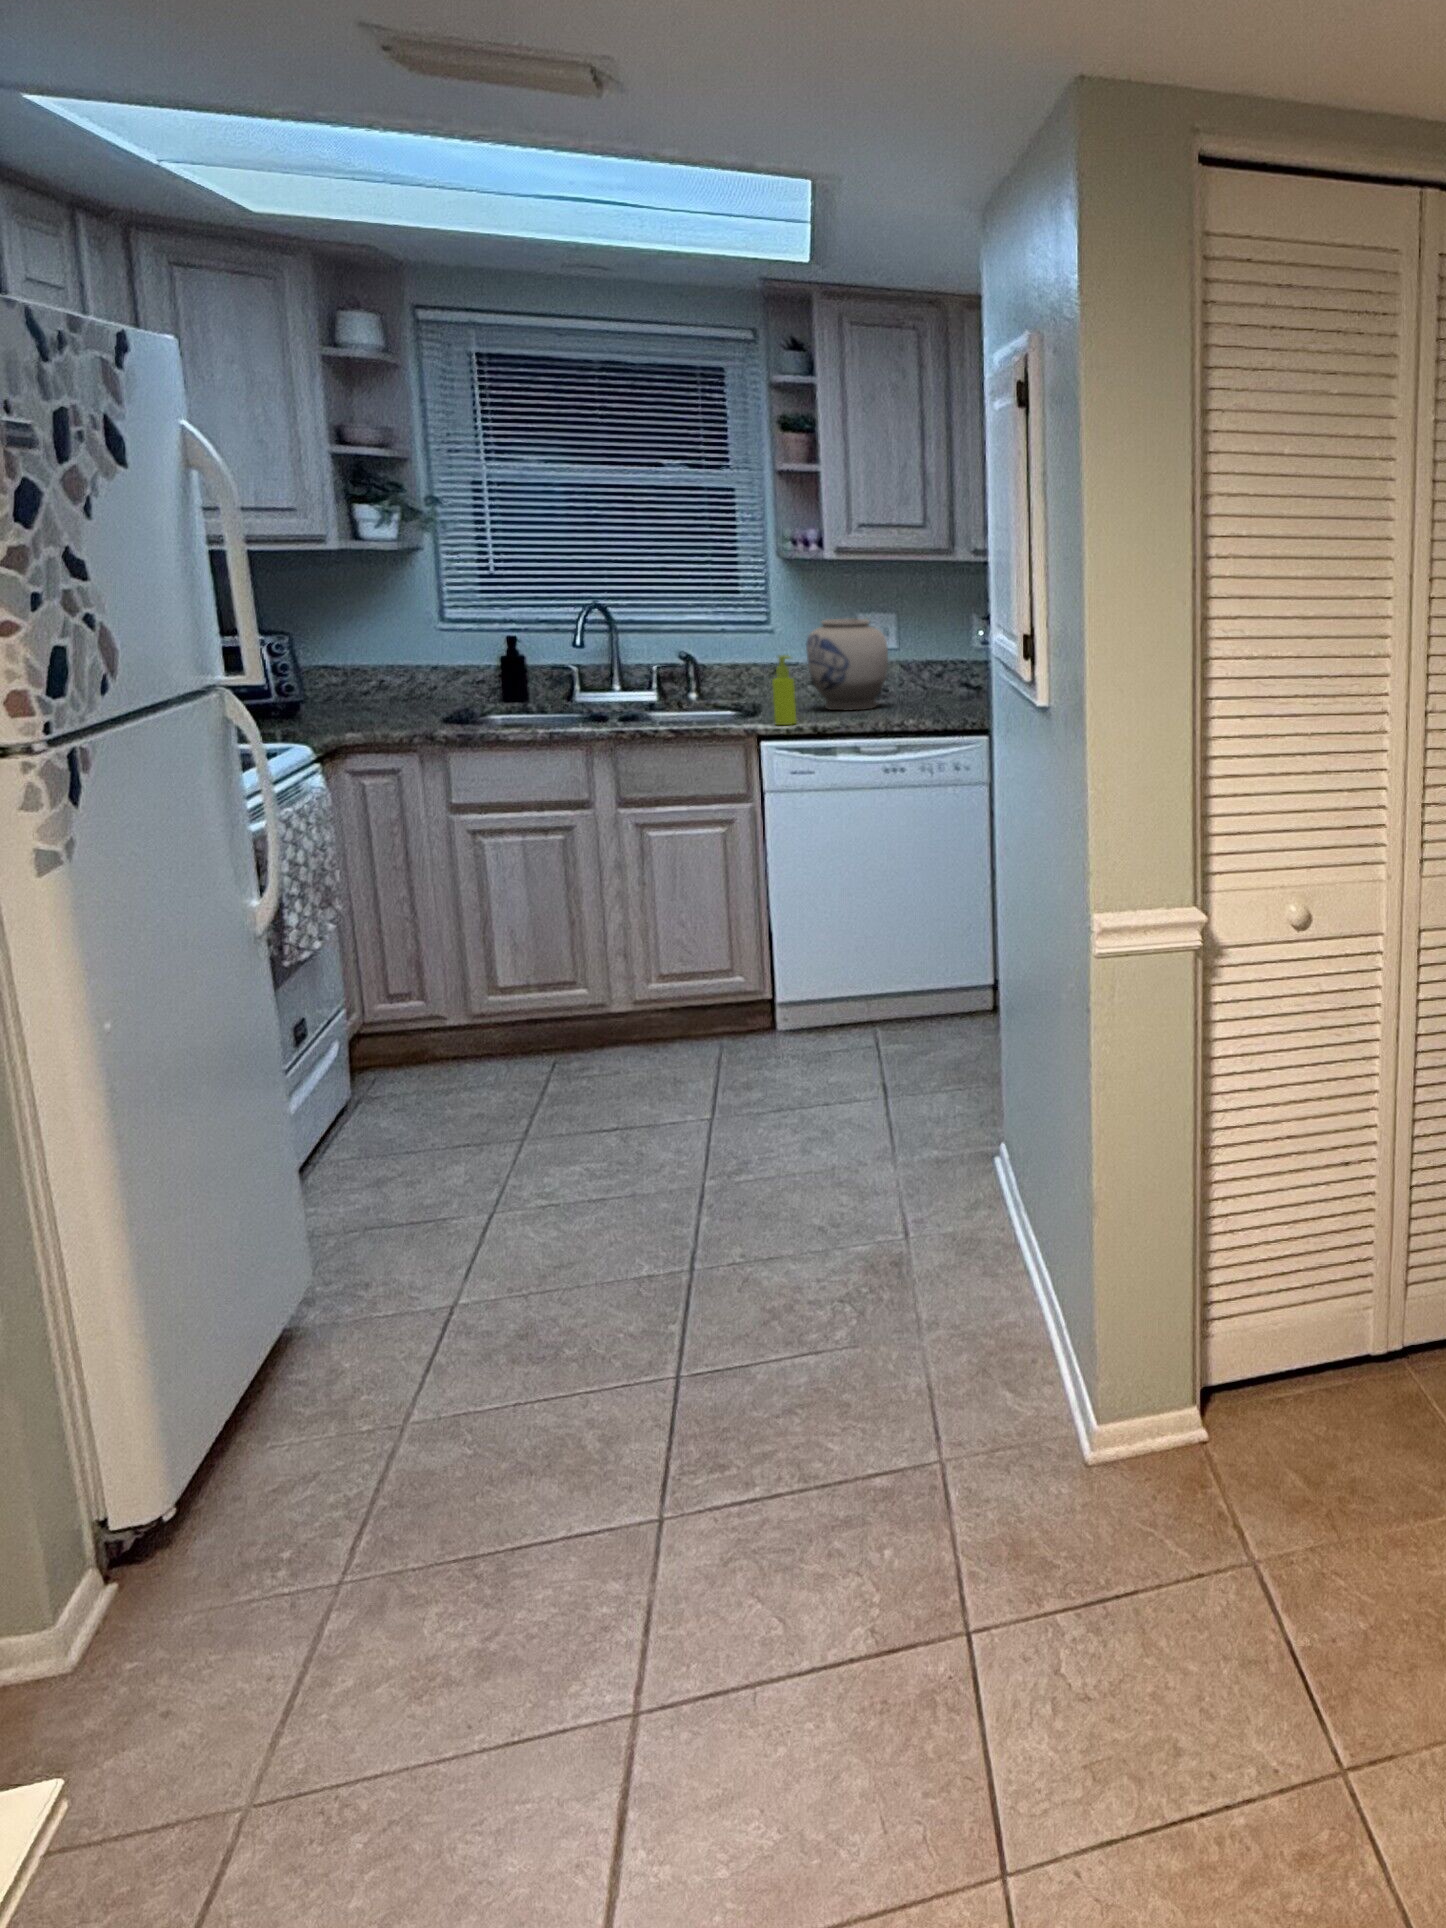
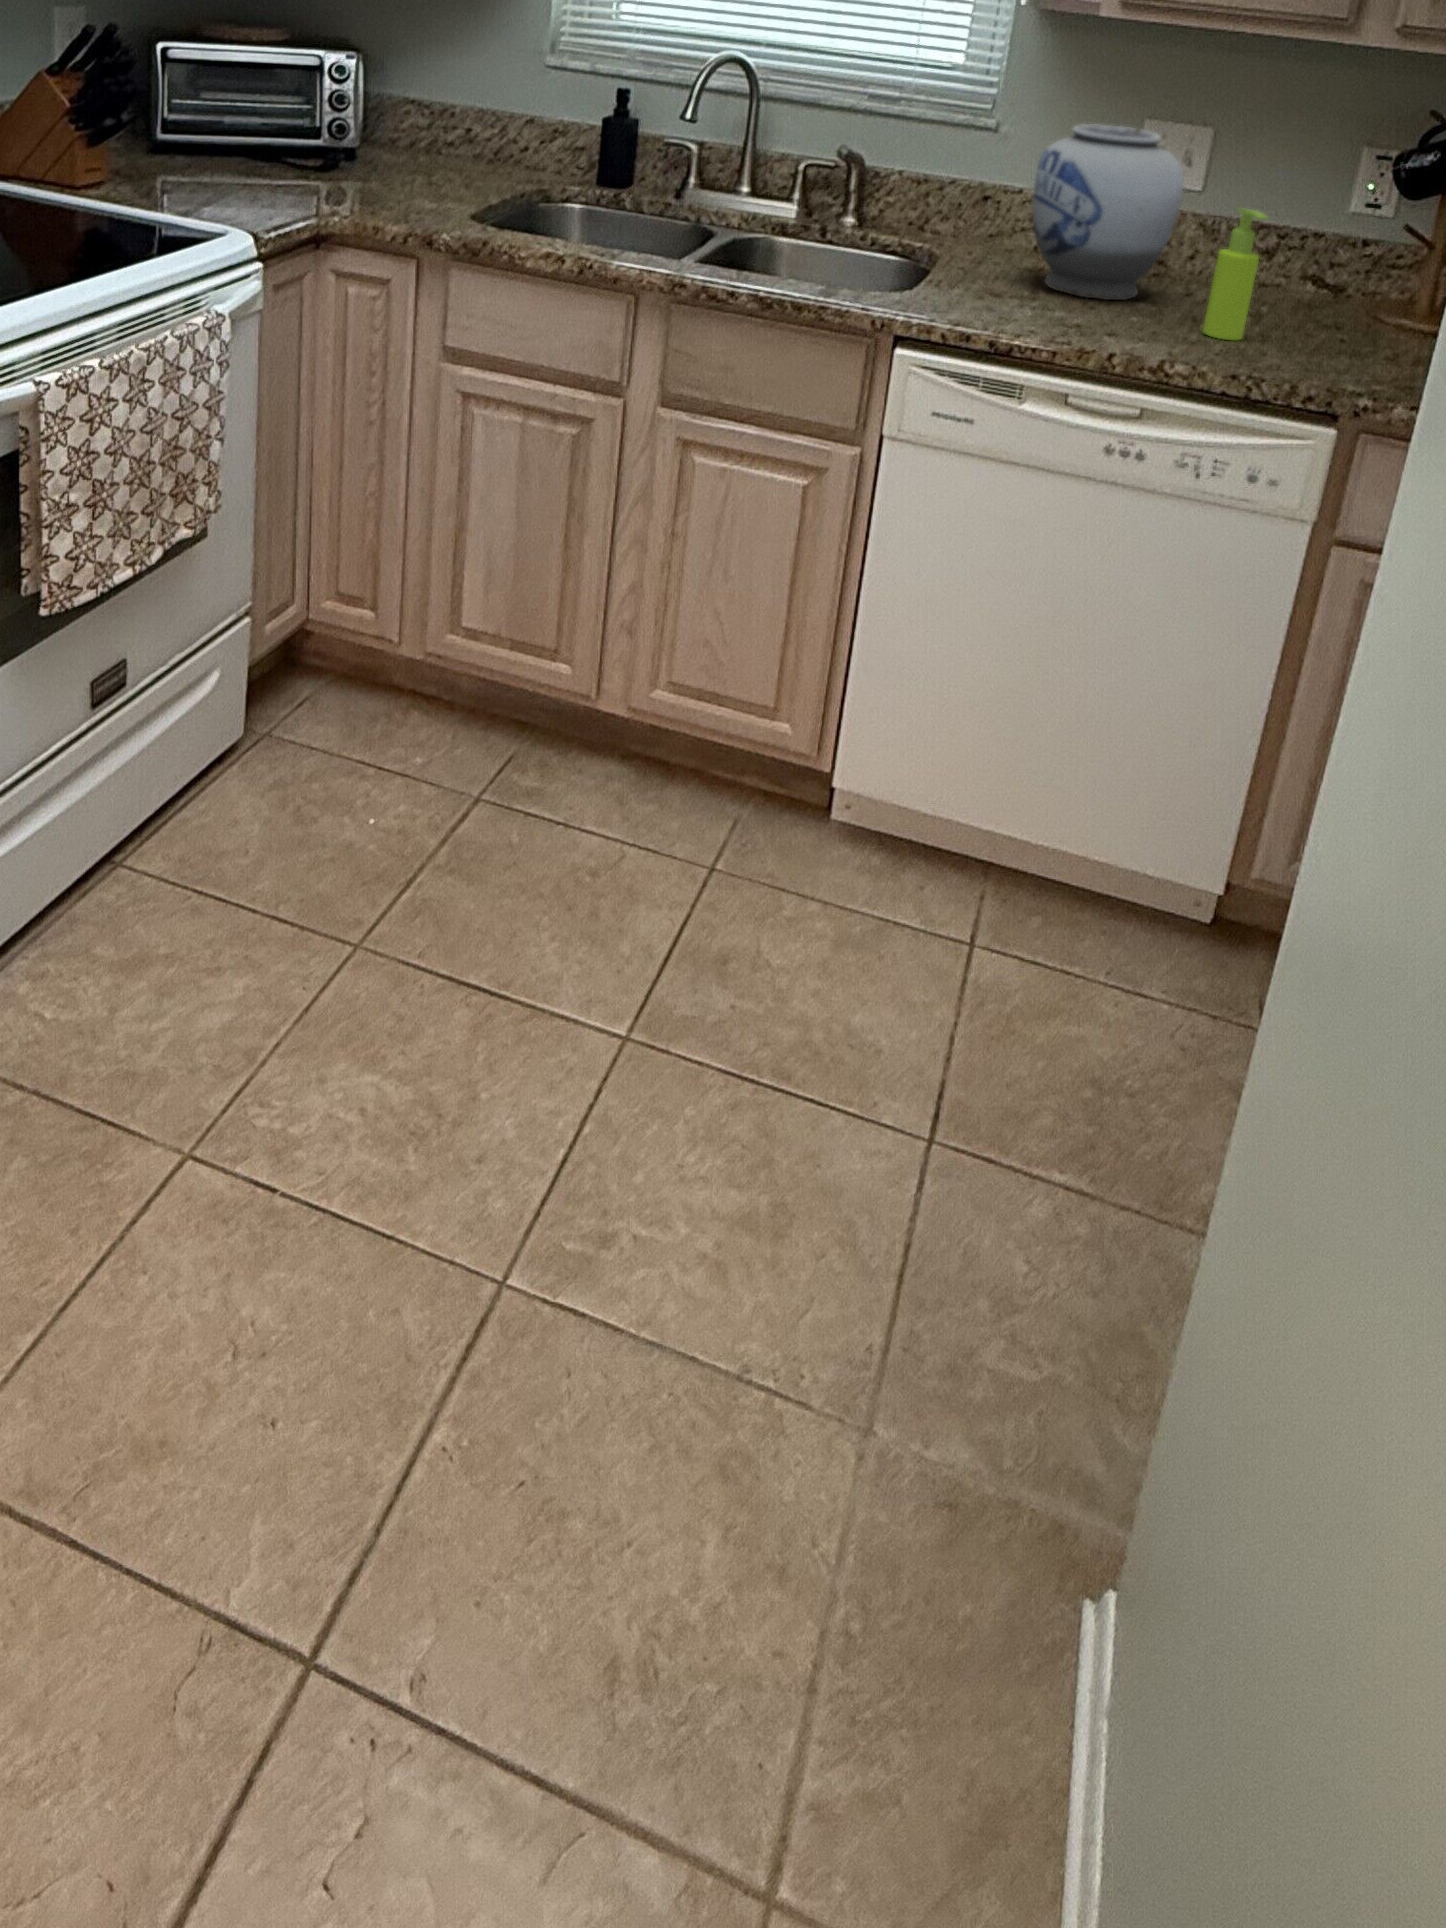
soap dispenser: present [772,655,797,725] -> present [1203,209,1268,340]

